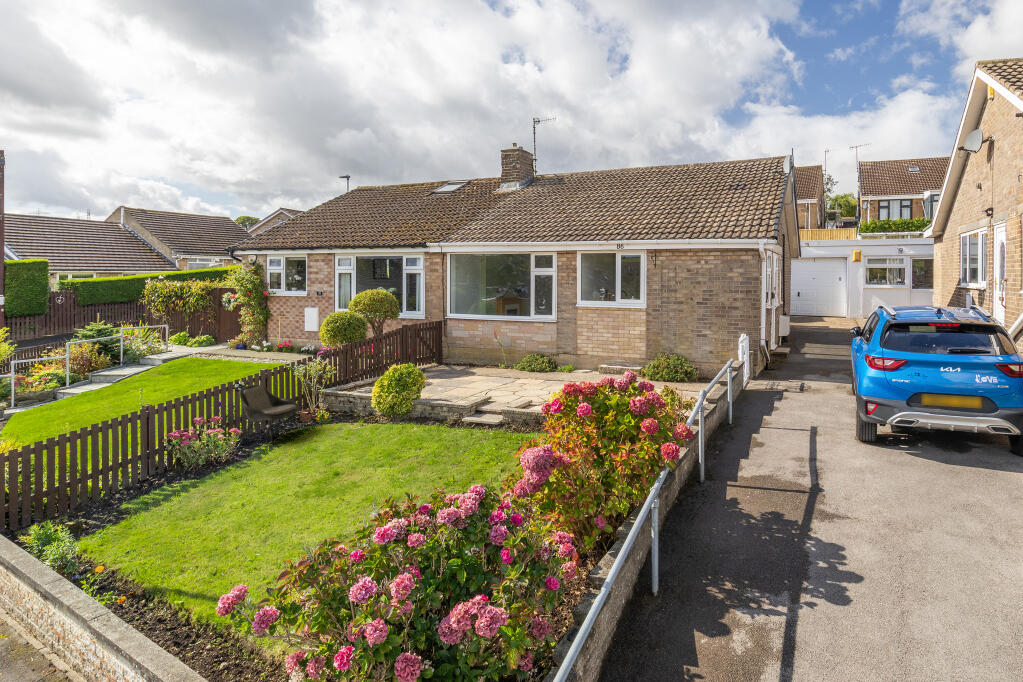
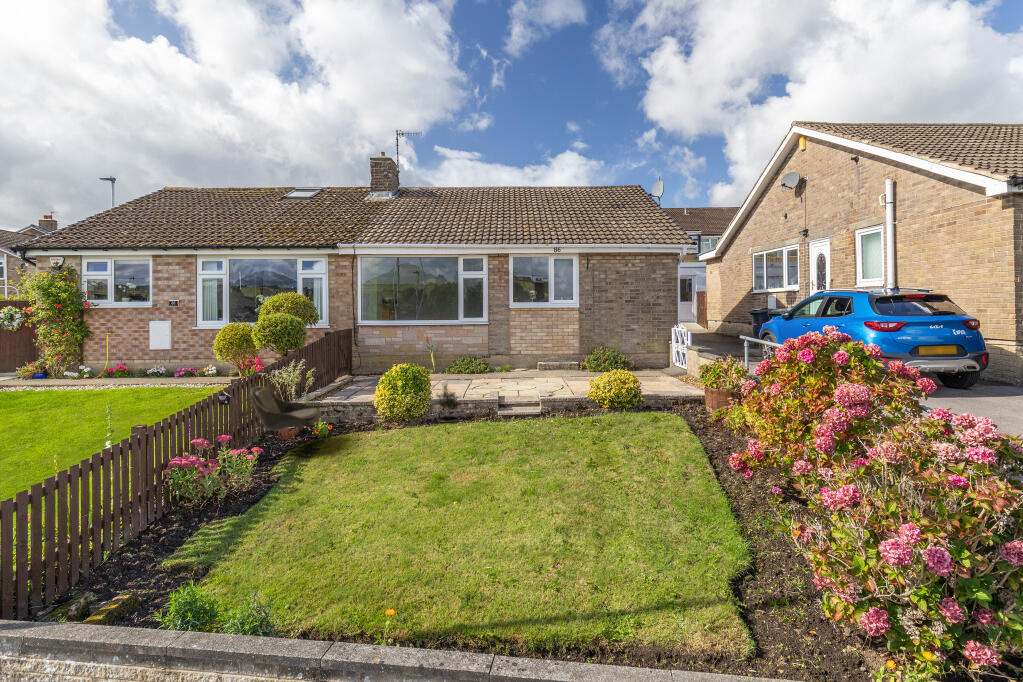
potted tree: none [399,388,421,425] -> present [437,384,460,422]

